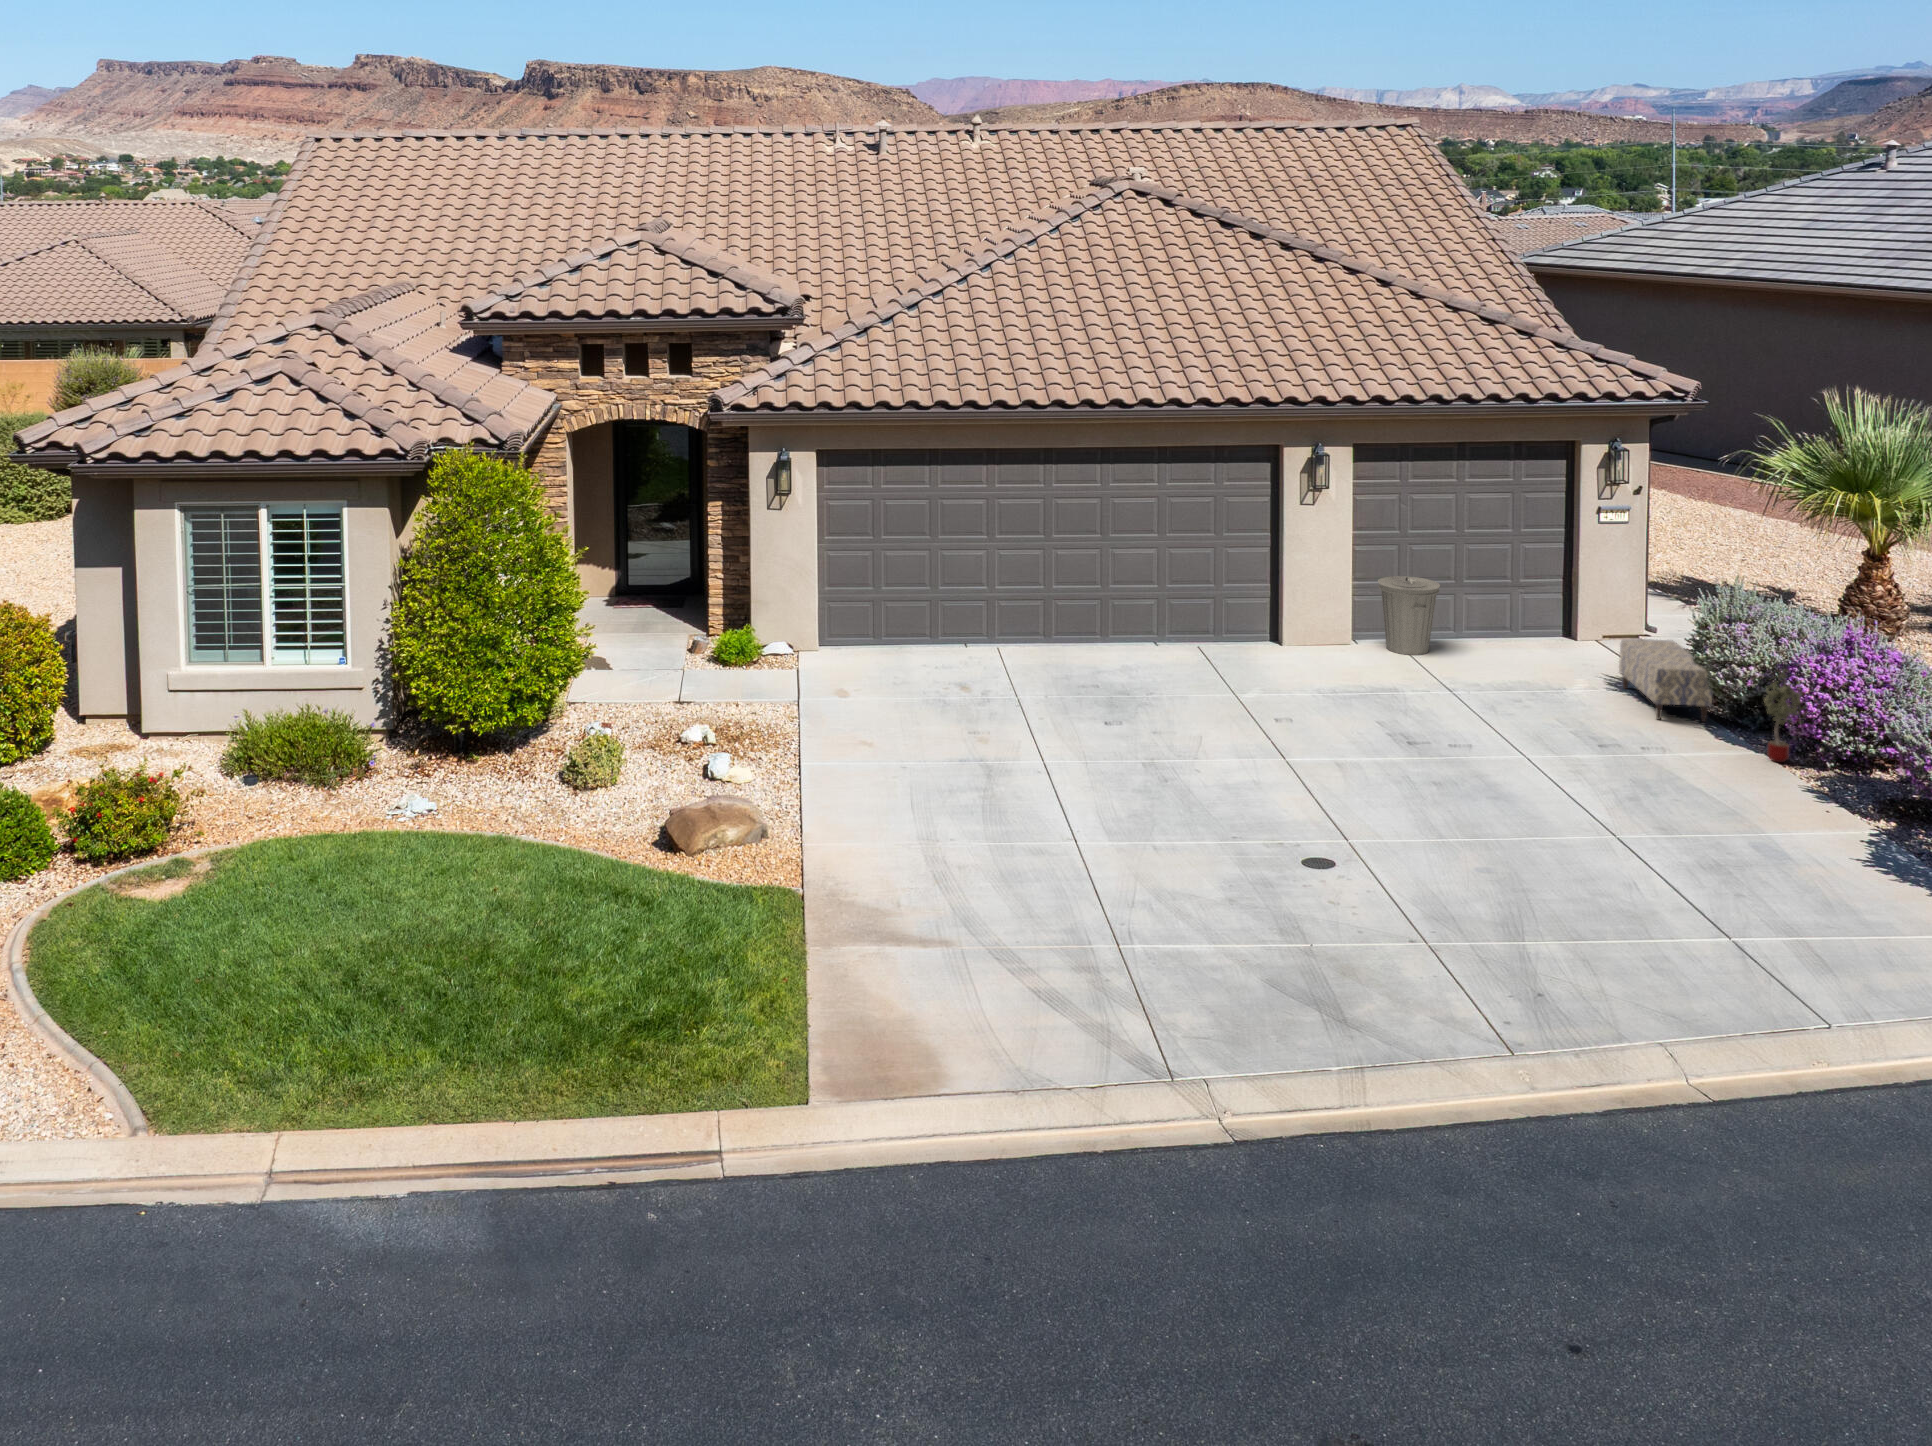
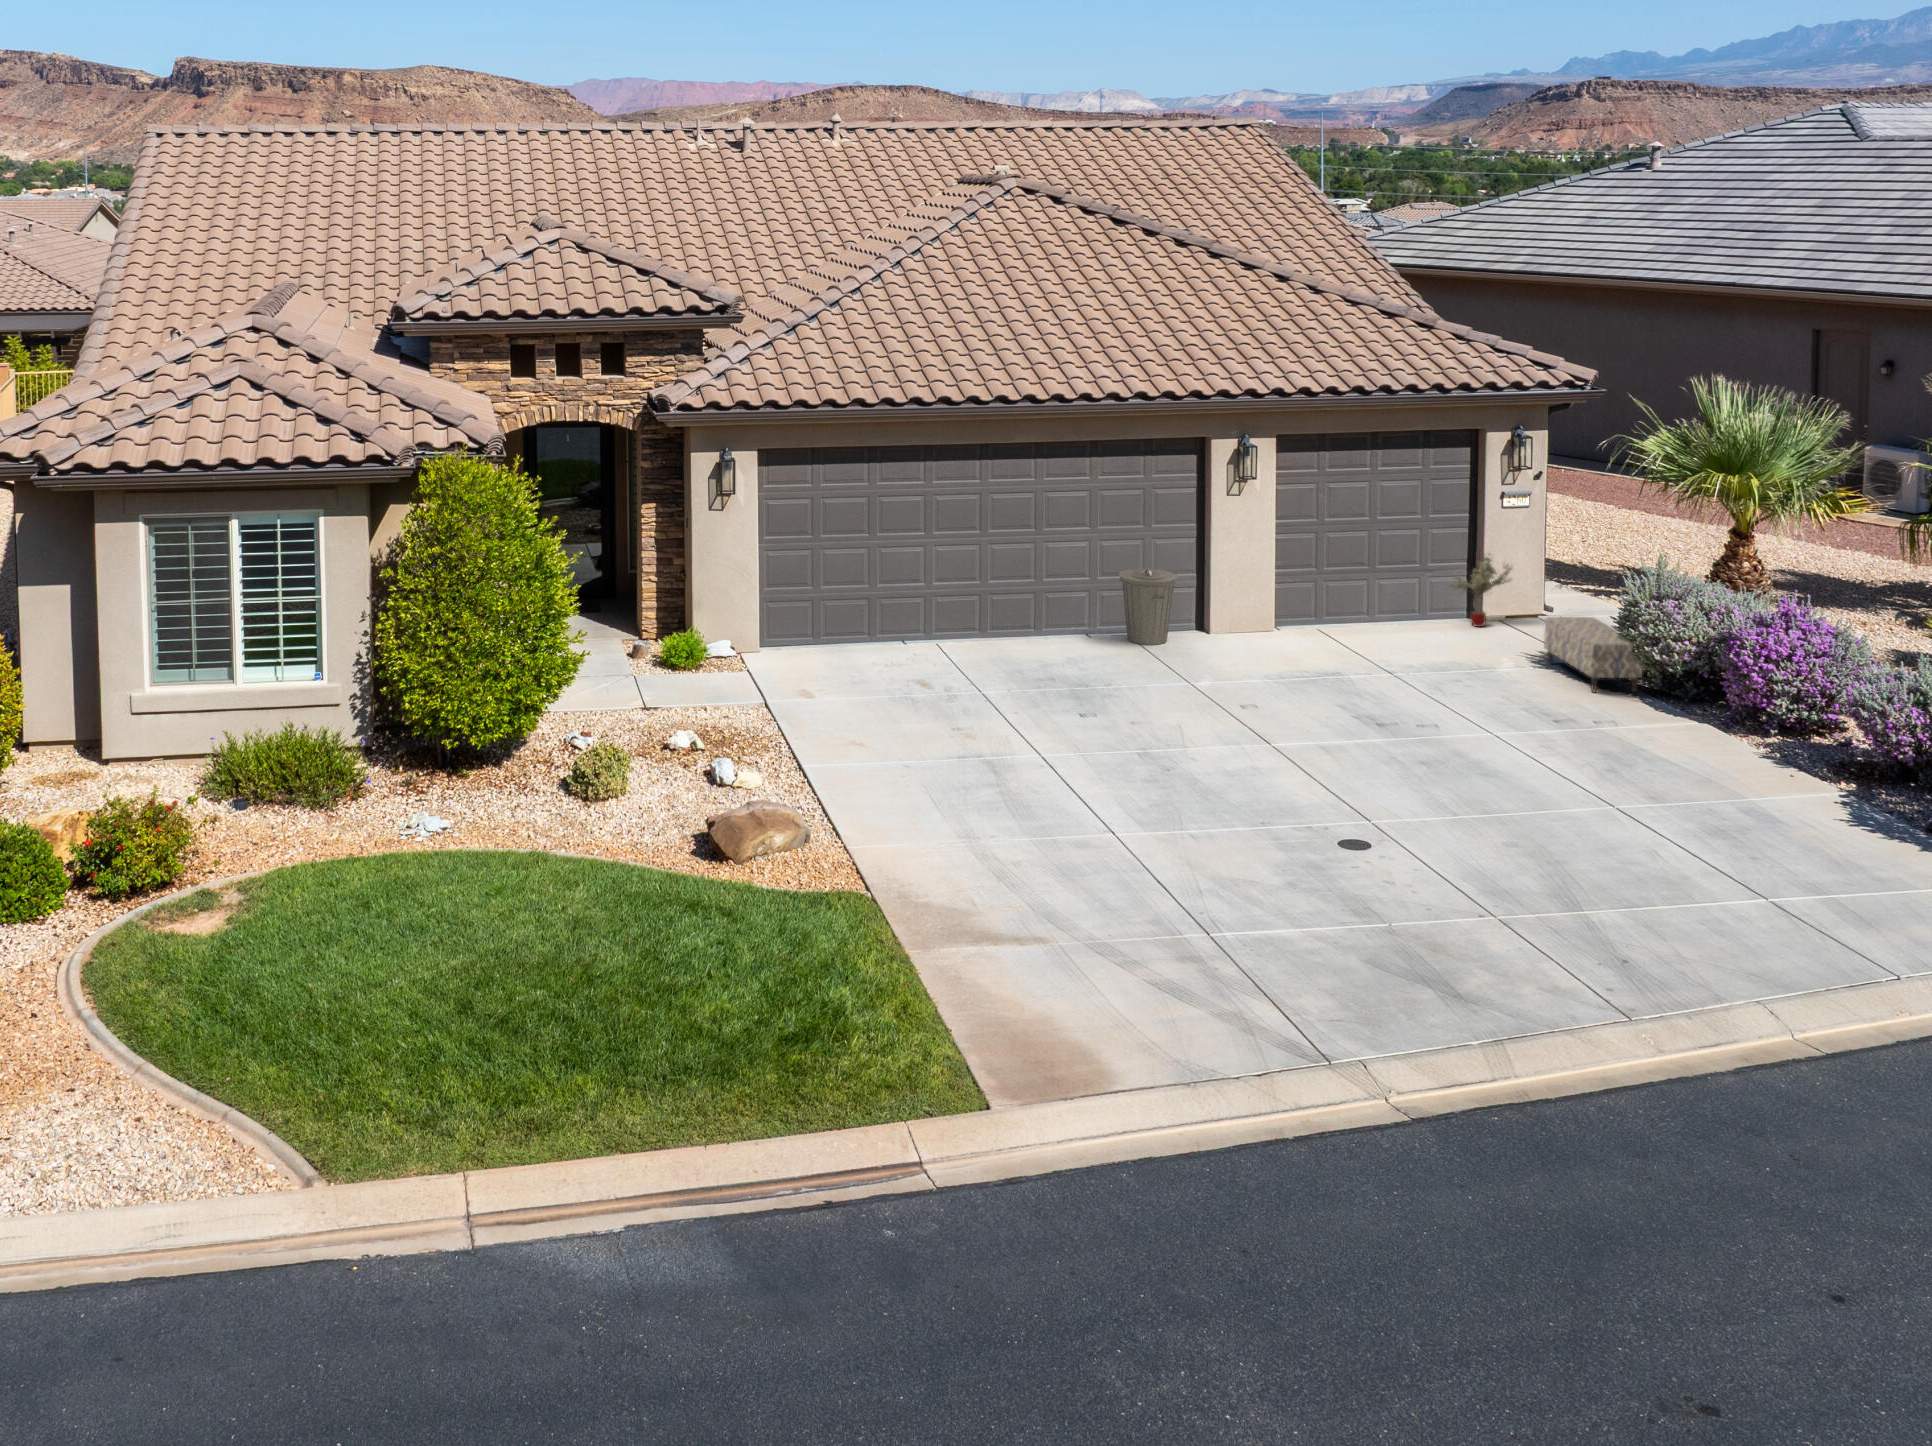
trash can: present [1378,576,1440,655] -> present [1119,568,1178,645]
potted tree: present [1764,669,1804,763] -> present [1449,557,1512,627]

